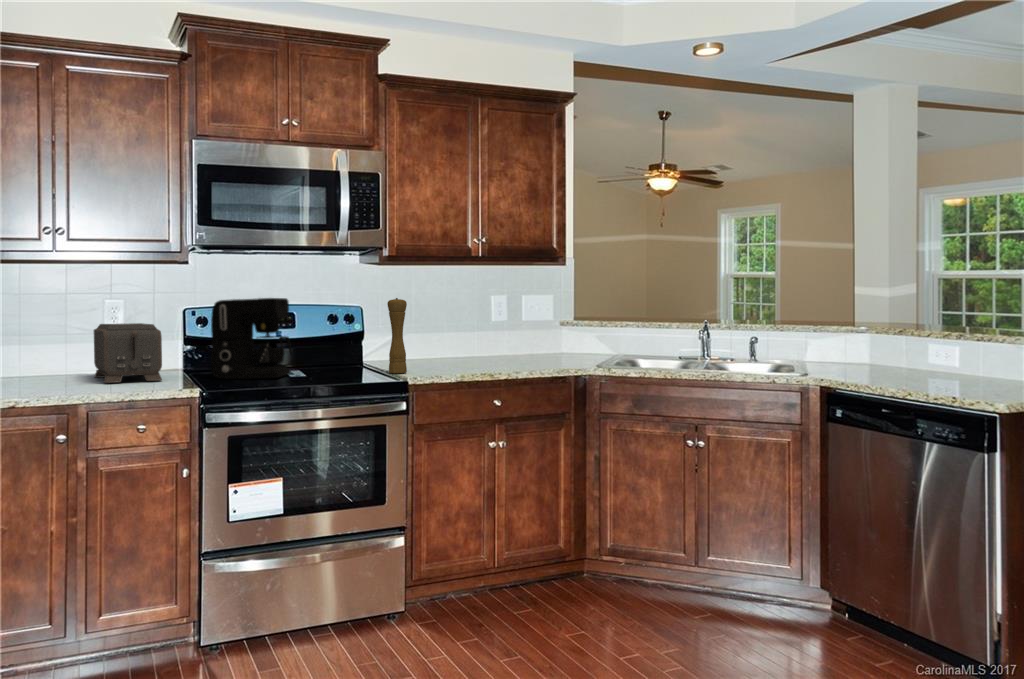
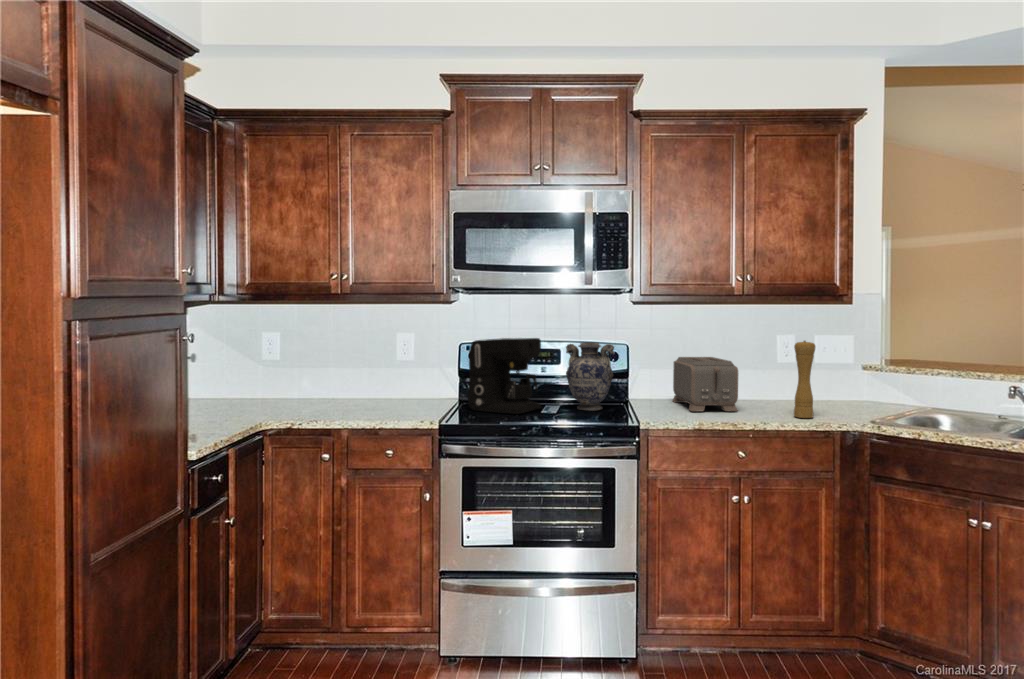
pepper mill: present [387,298,407,373] -> present [794,341,815,418]
decorative vase: none [313,303,367,373] -> present [566,342,614,411]
toaster: present [94,323,162,383] -> present [672,357,738,411]

